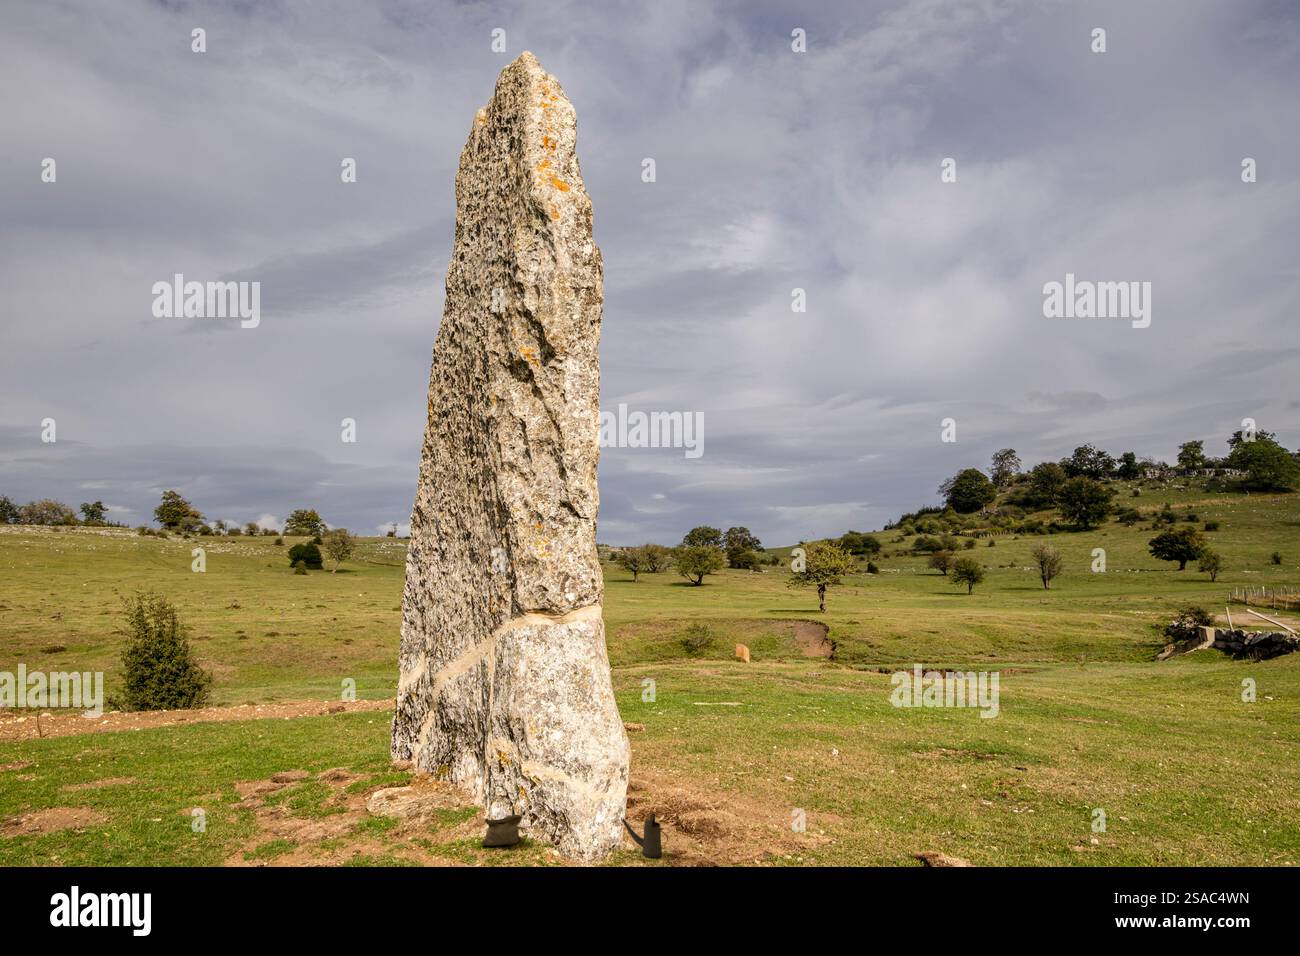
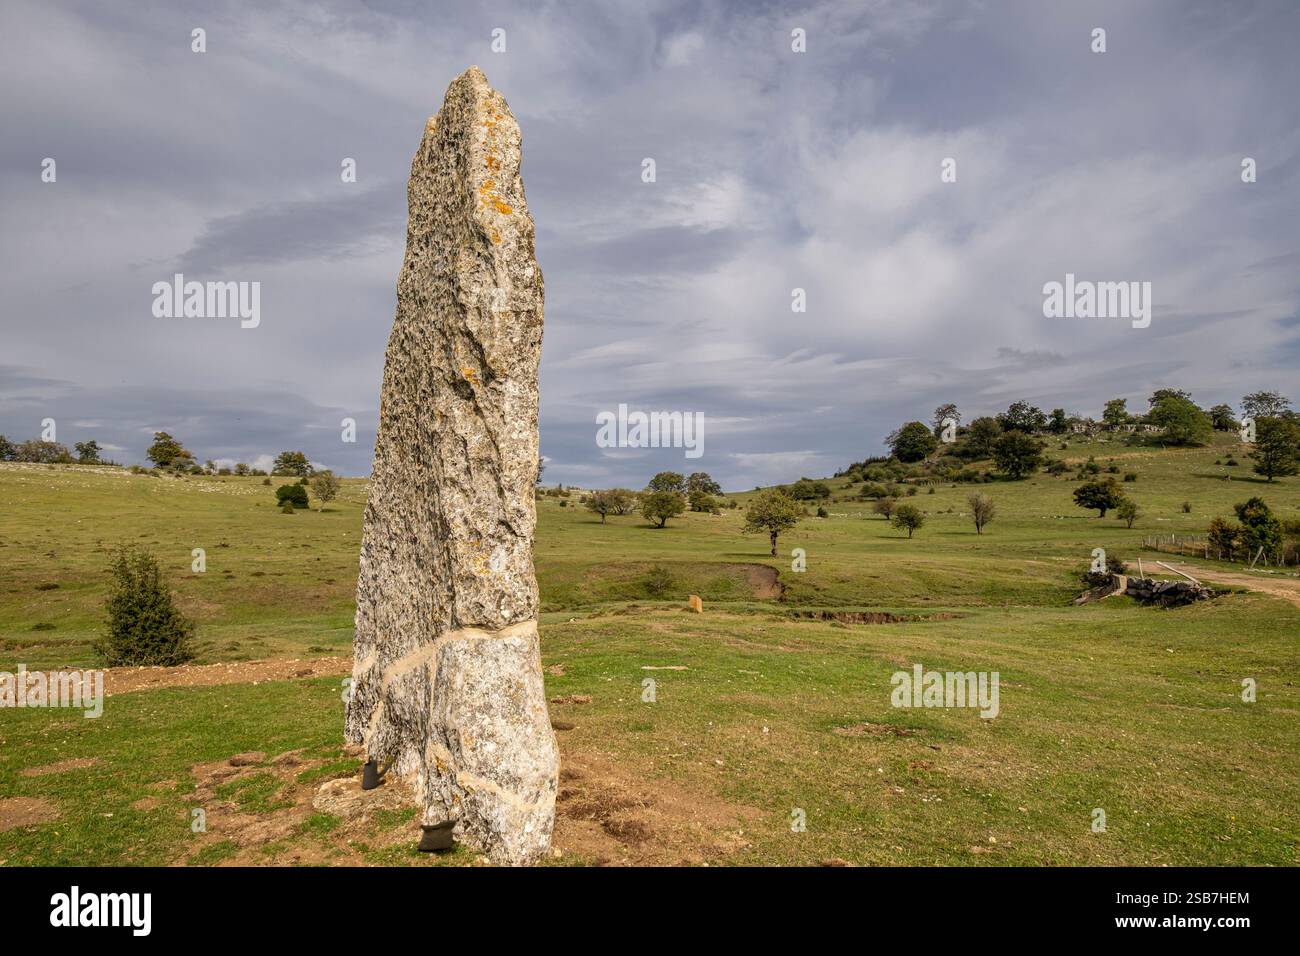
watering can: present [621,813,668,858] -> present [357,755,396,789]

